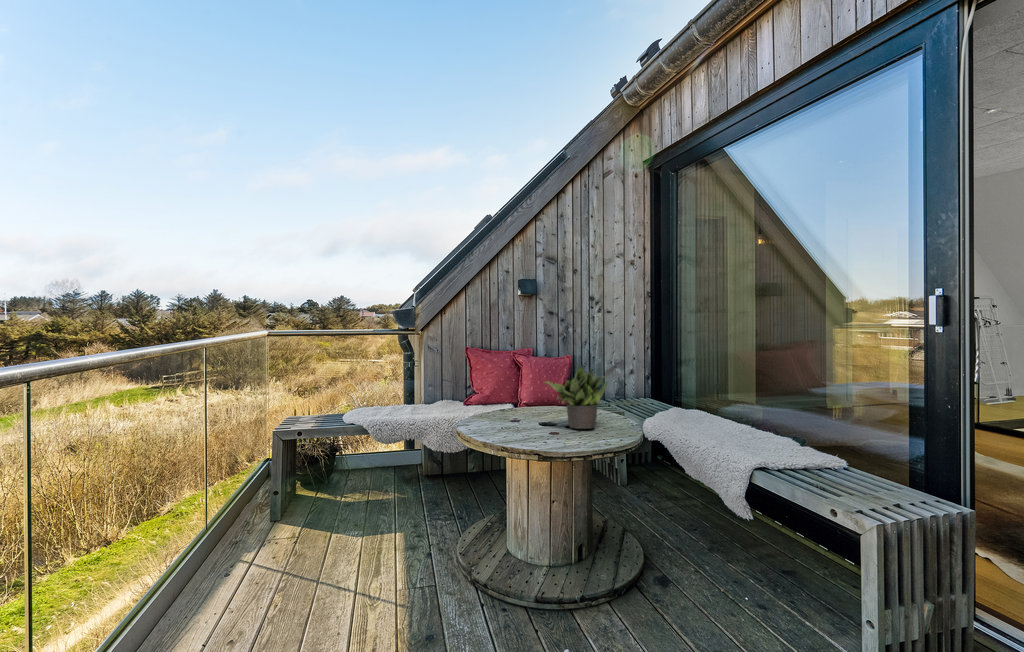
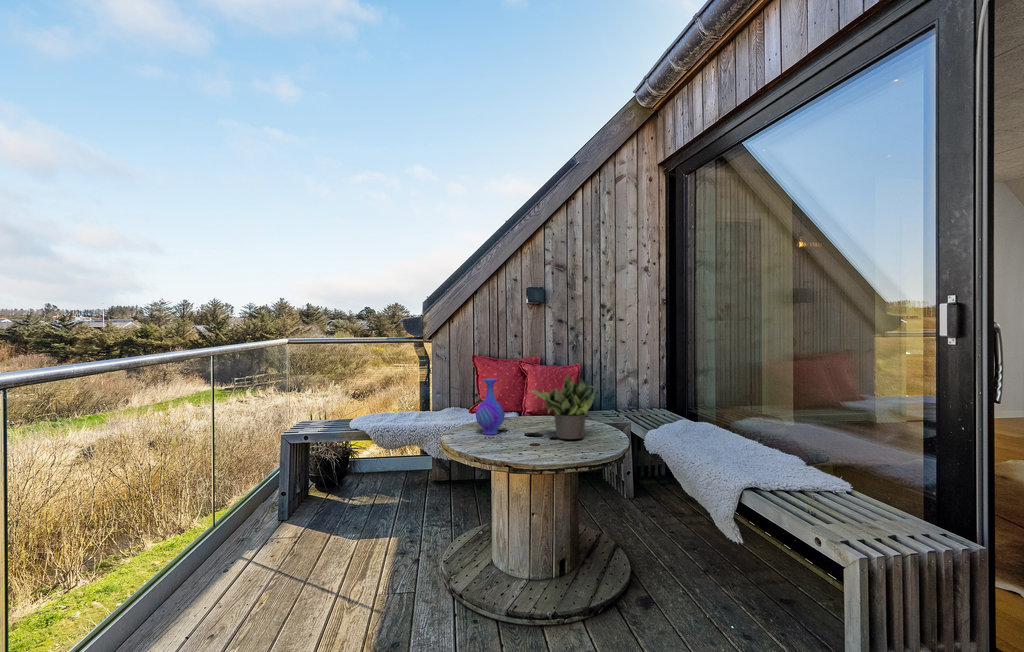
vase: none [487,371,516,426] -> present [476,379,505,435]

